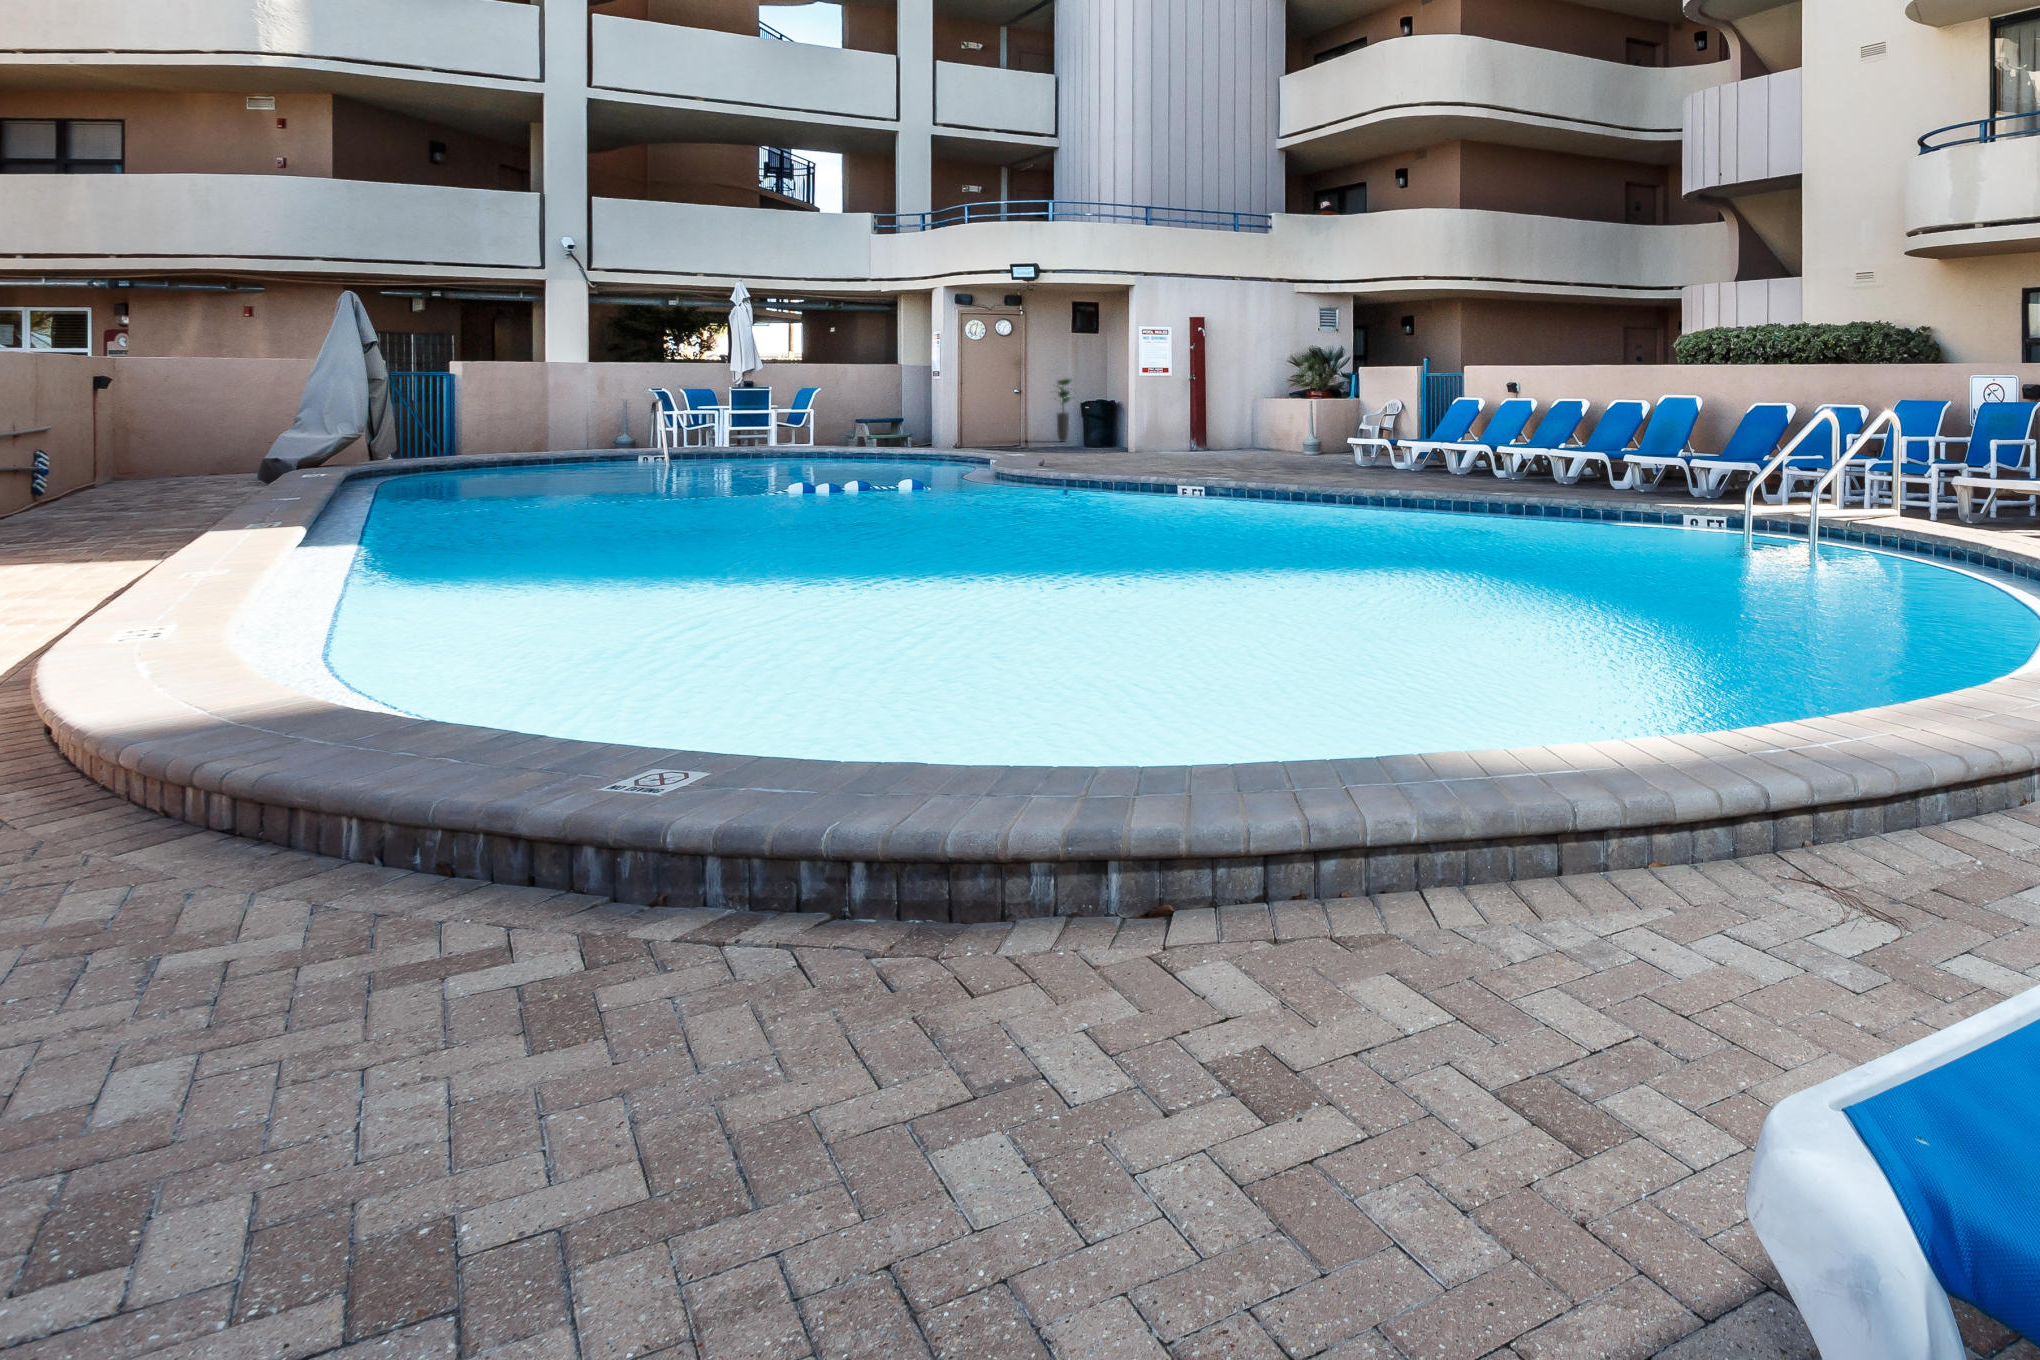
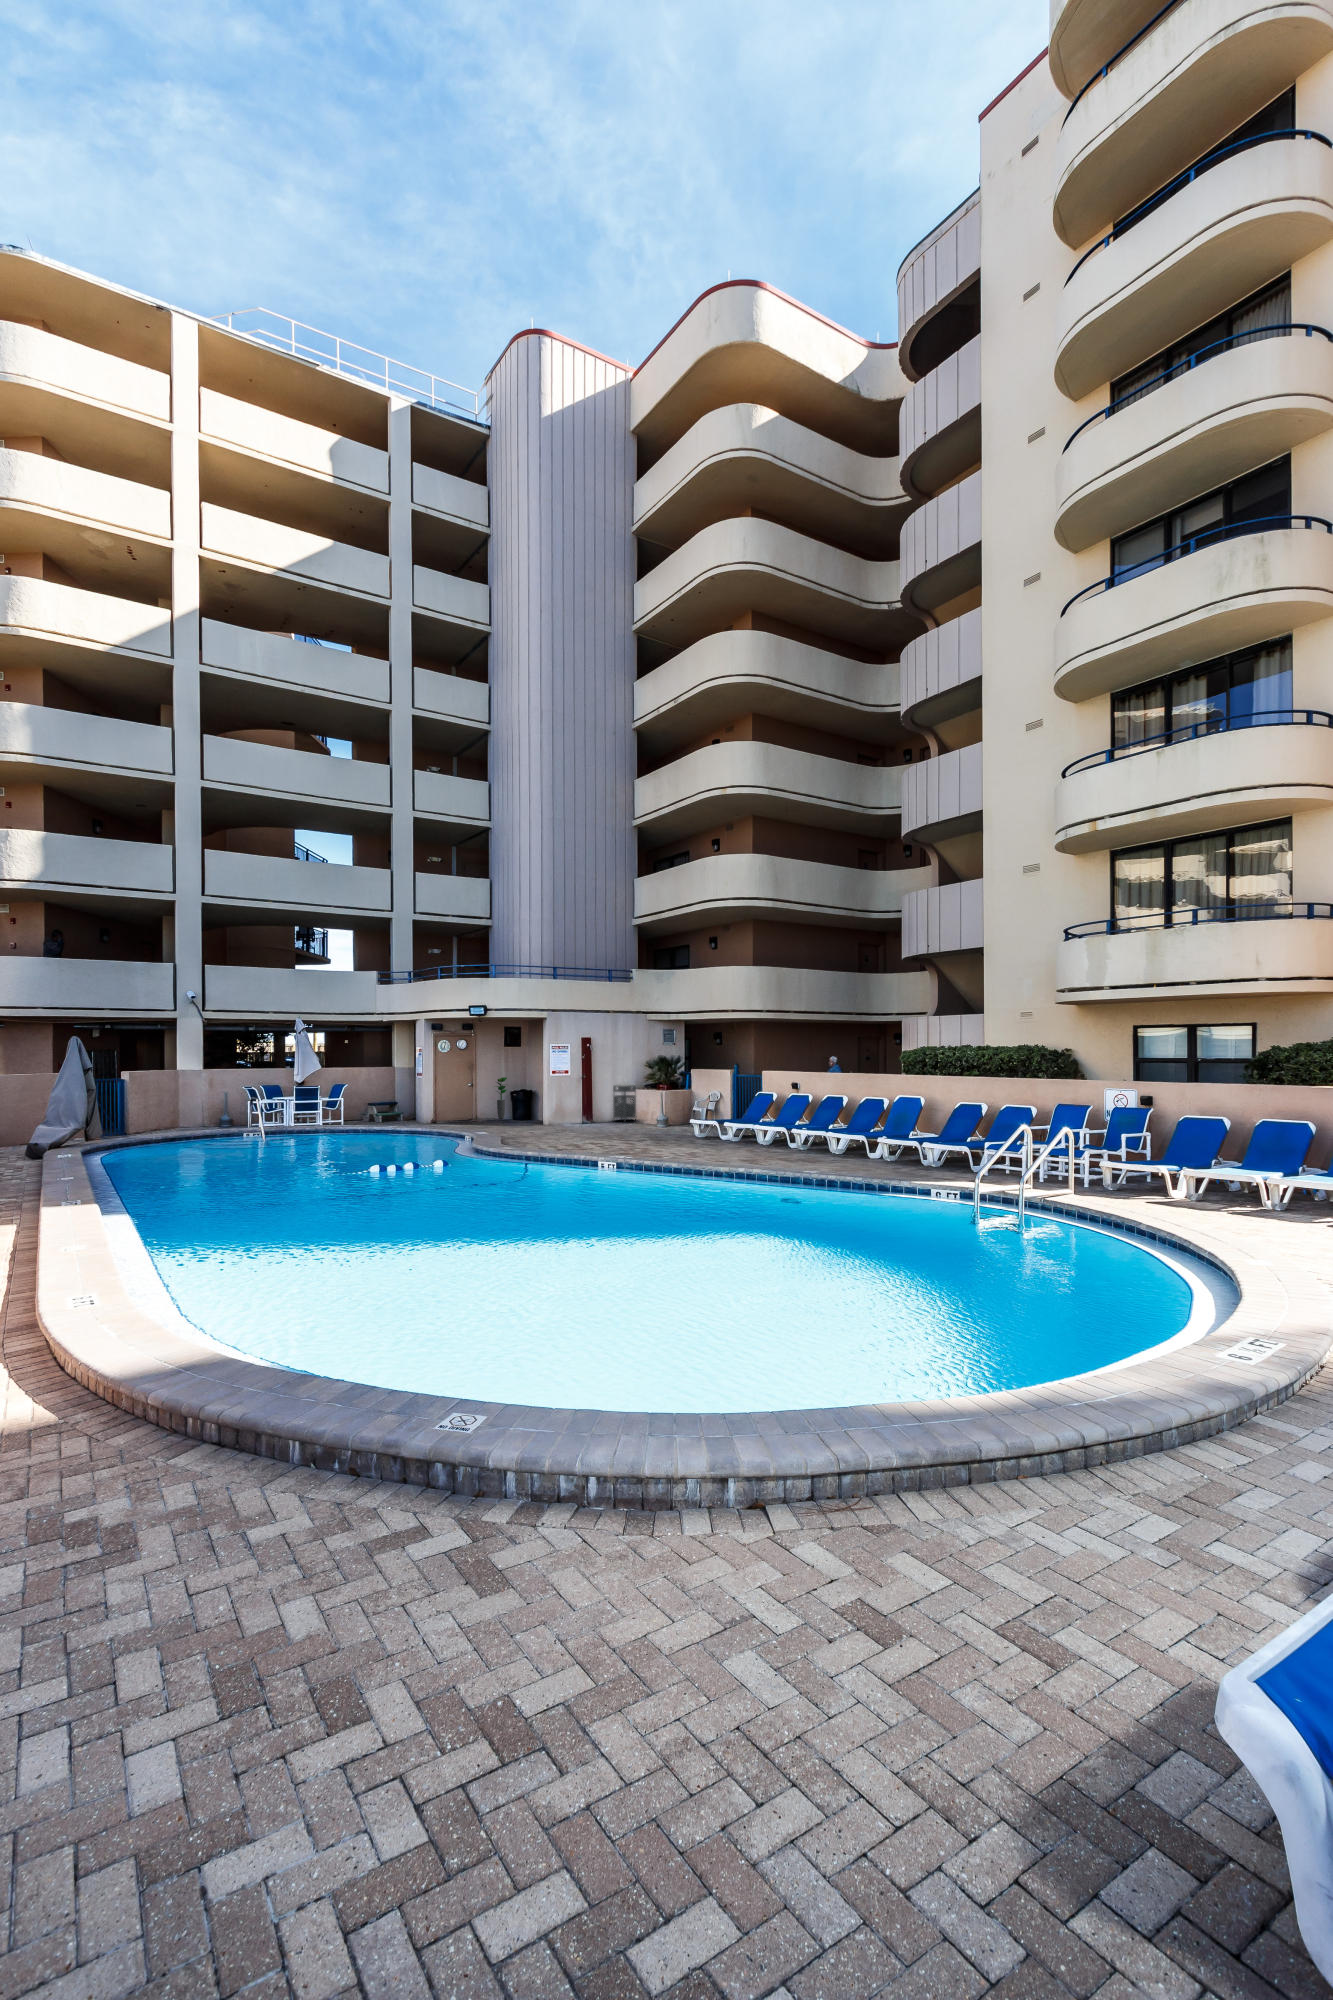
trash can: none [1233,385,1268,445] -> present [613,1082,636,1120]

